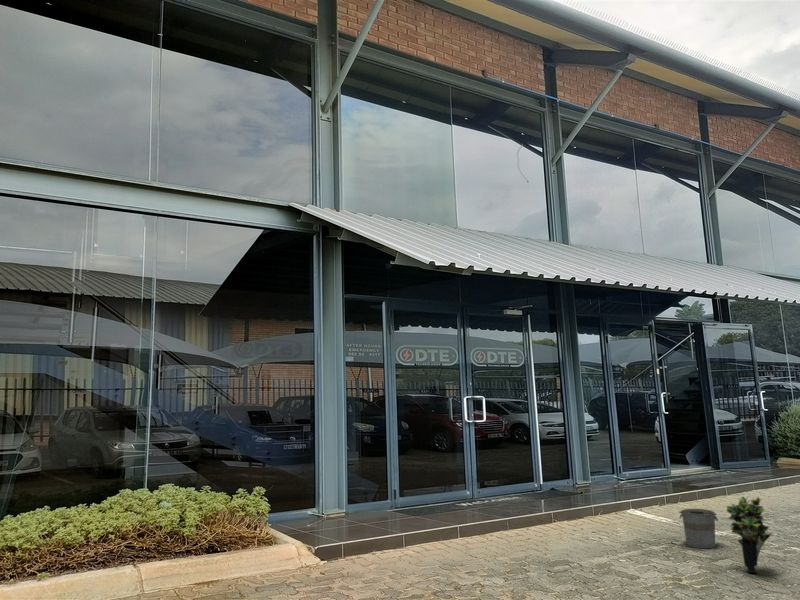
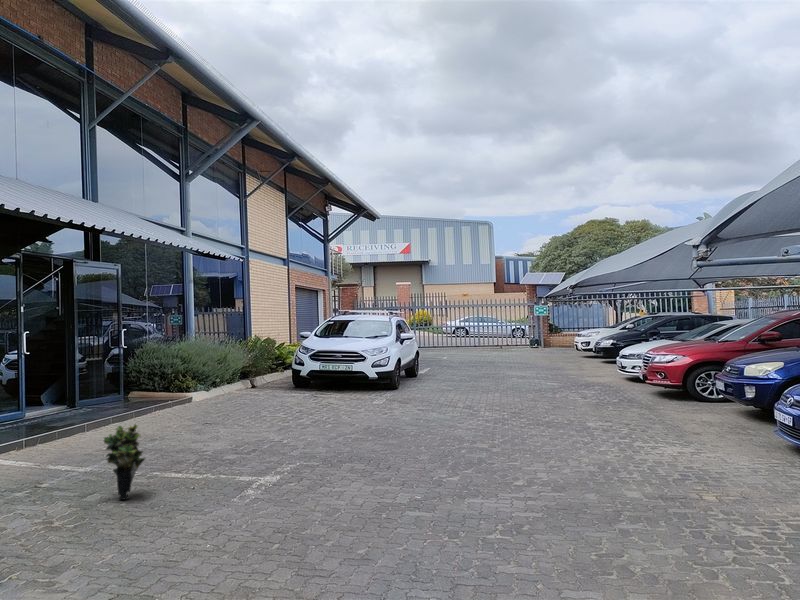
bucket: present [679,509,718,548] -> none [46,446,88,488]

